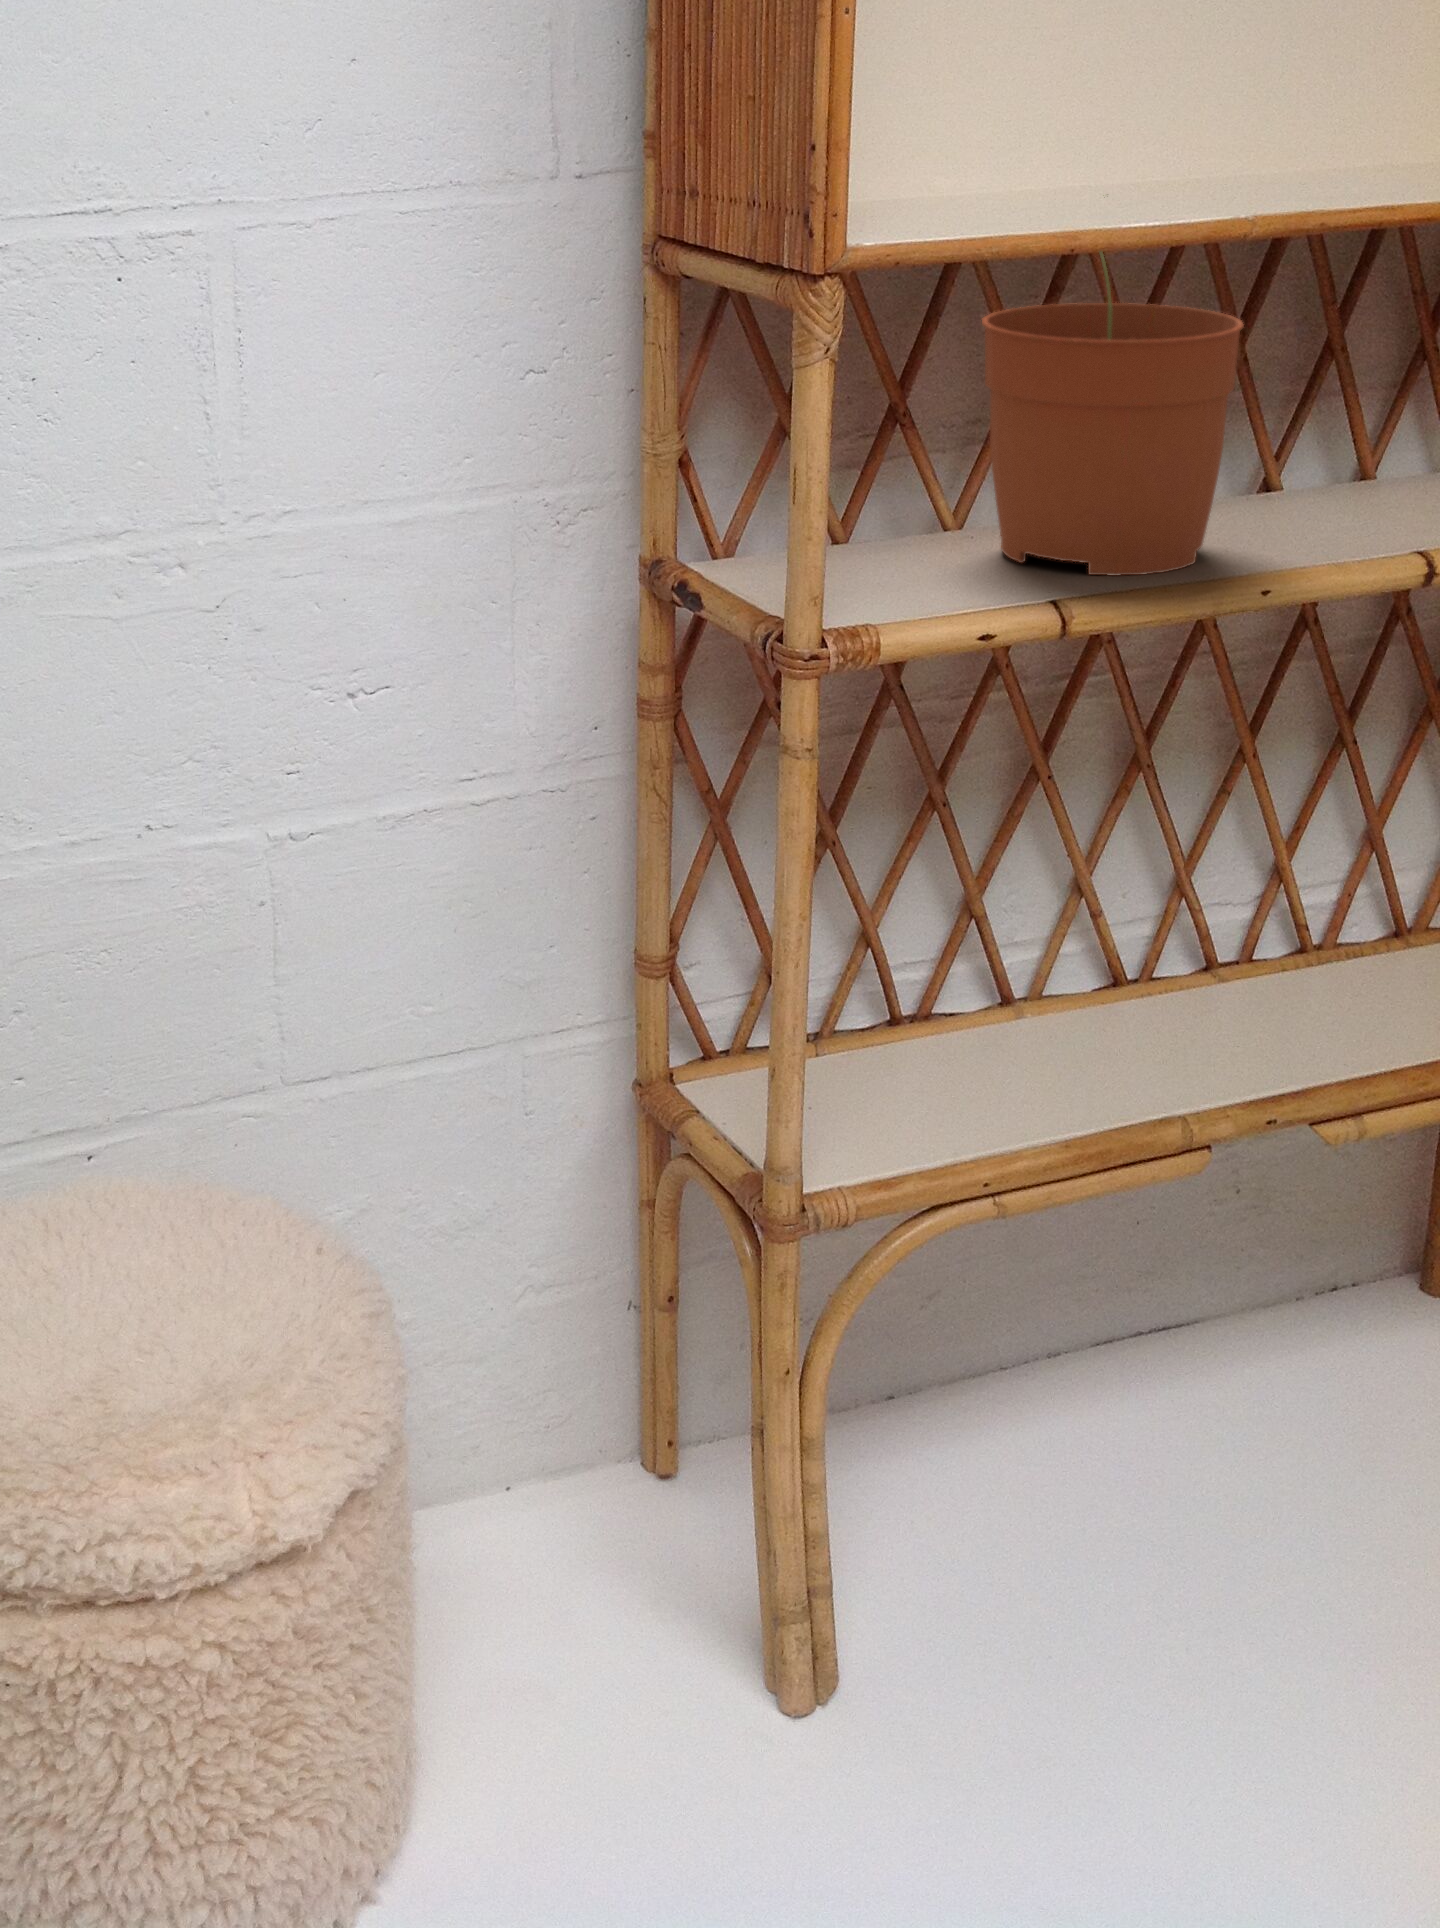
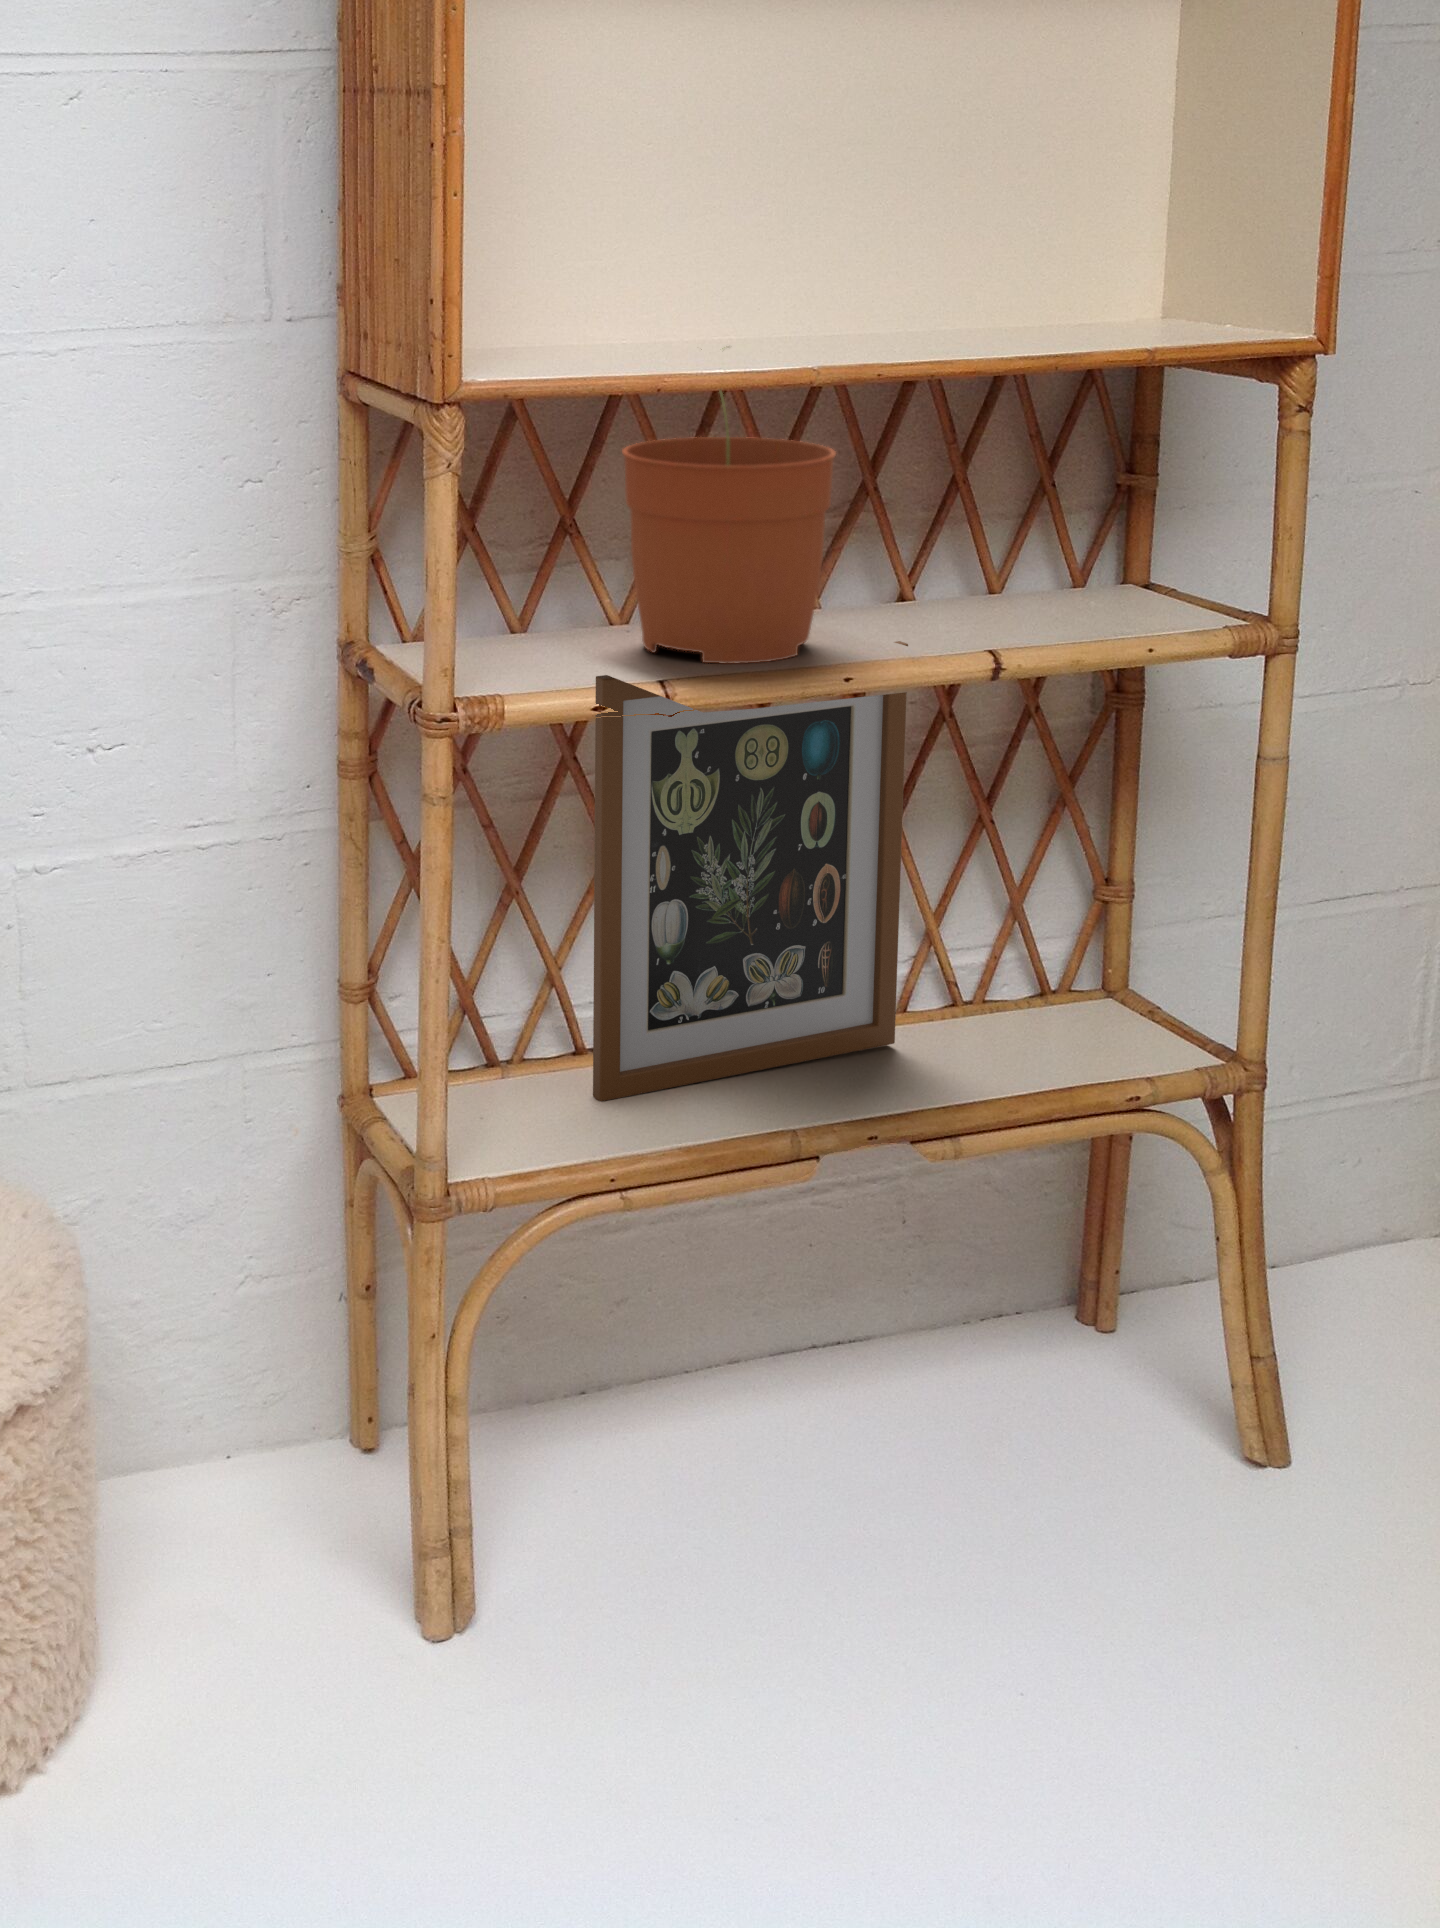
picture frame: none [935,538,1290,1083] -> present [593,641,908,1102]

